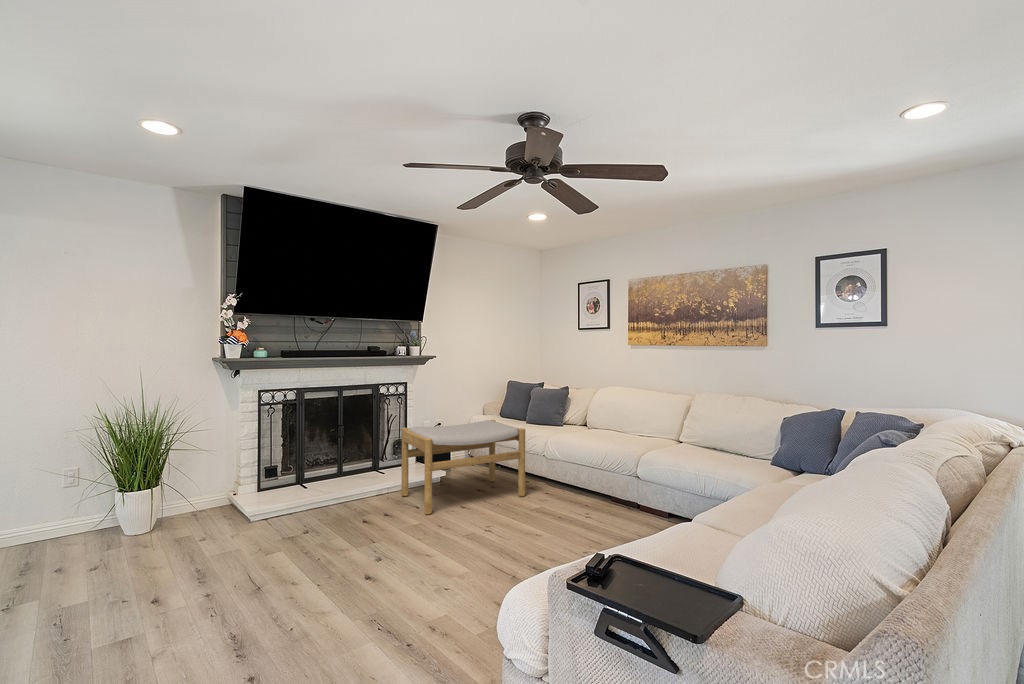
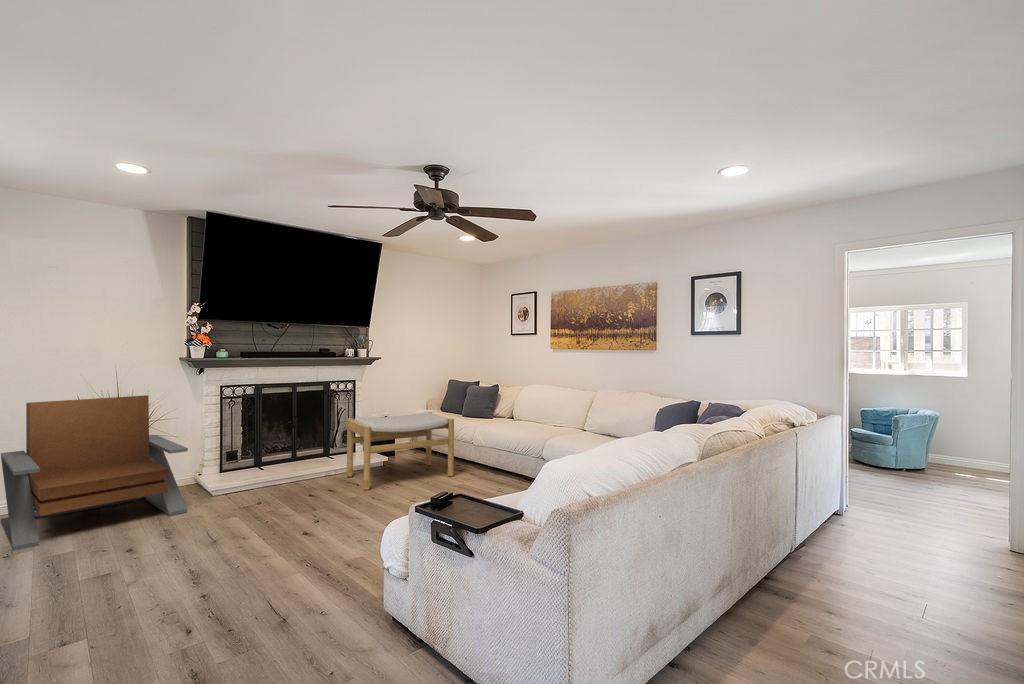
lounge chair: none [9,403,223,598] -> present [0,395,188,551]

